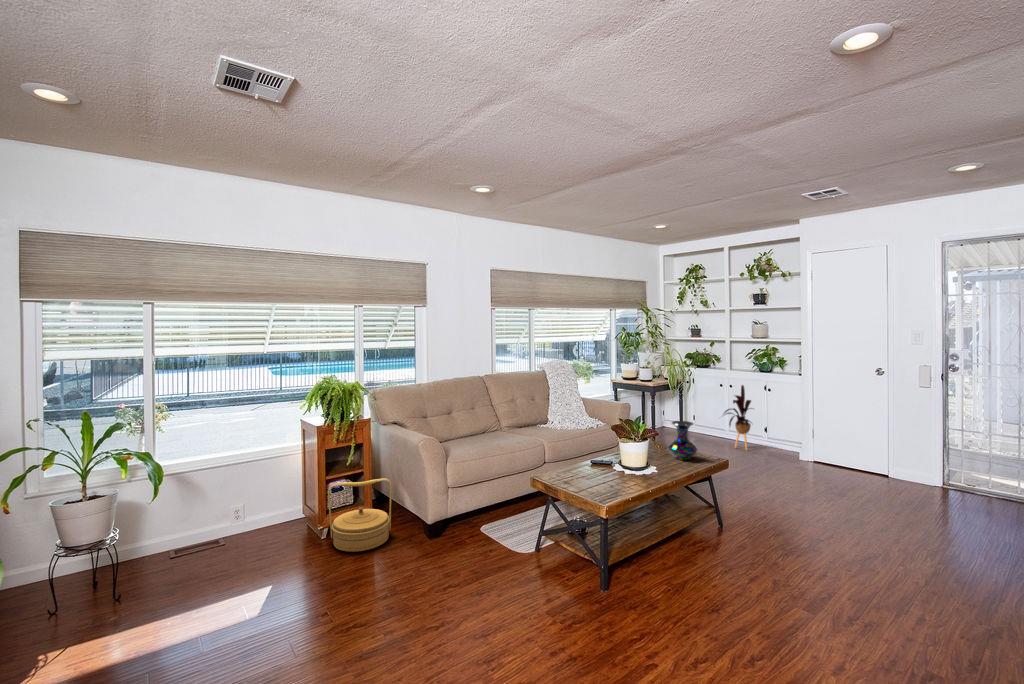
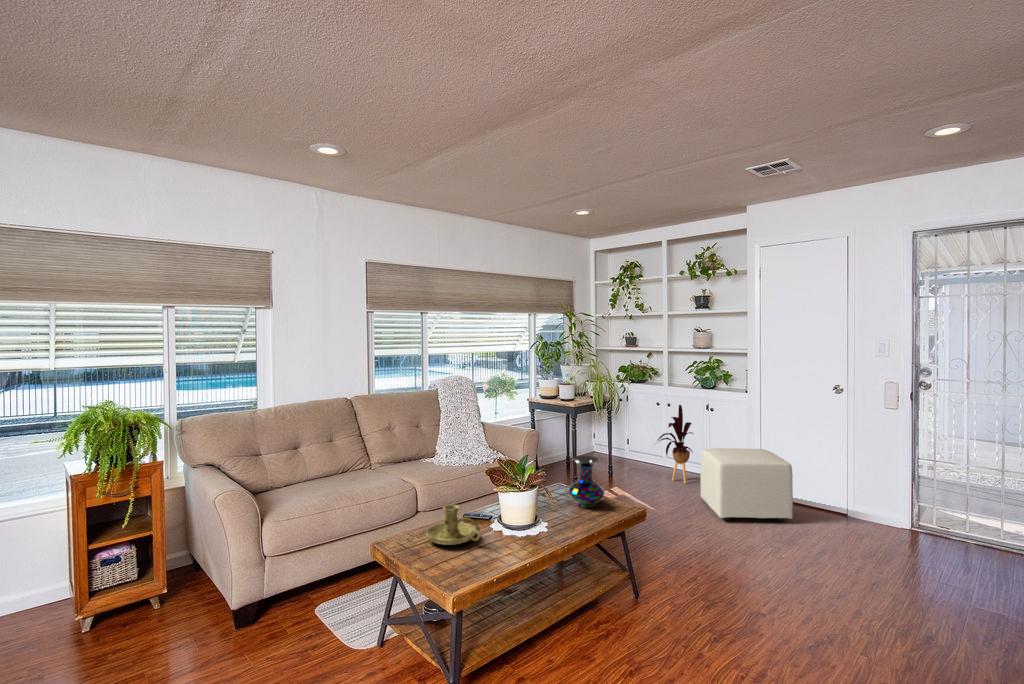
ottoman: none [763,421,846,480] -> present [700,448,793,521]
candle holder: none [570,453,613,481] -> present [426,505,480,545]
woven basket: present [328,478,392,552] -> none [81,545,185,656]

